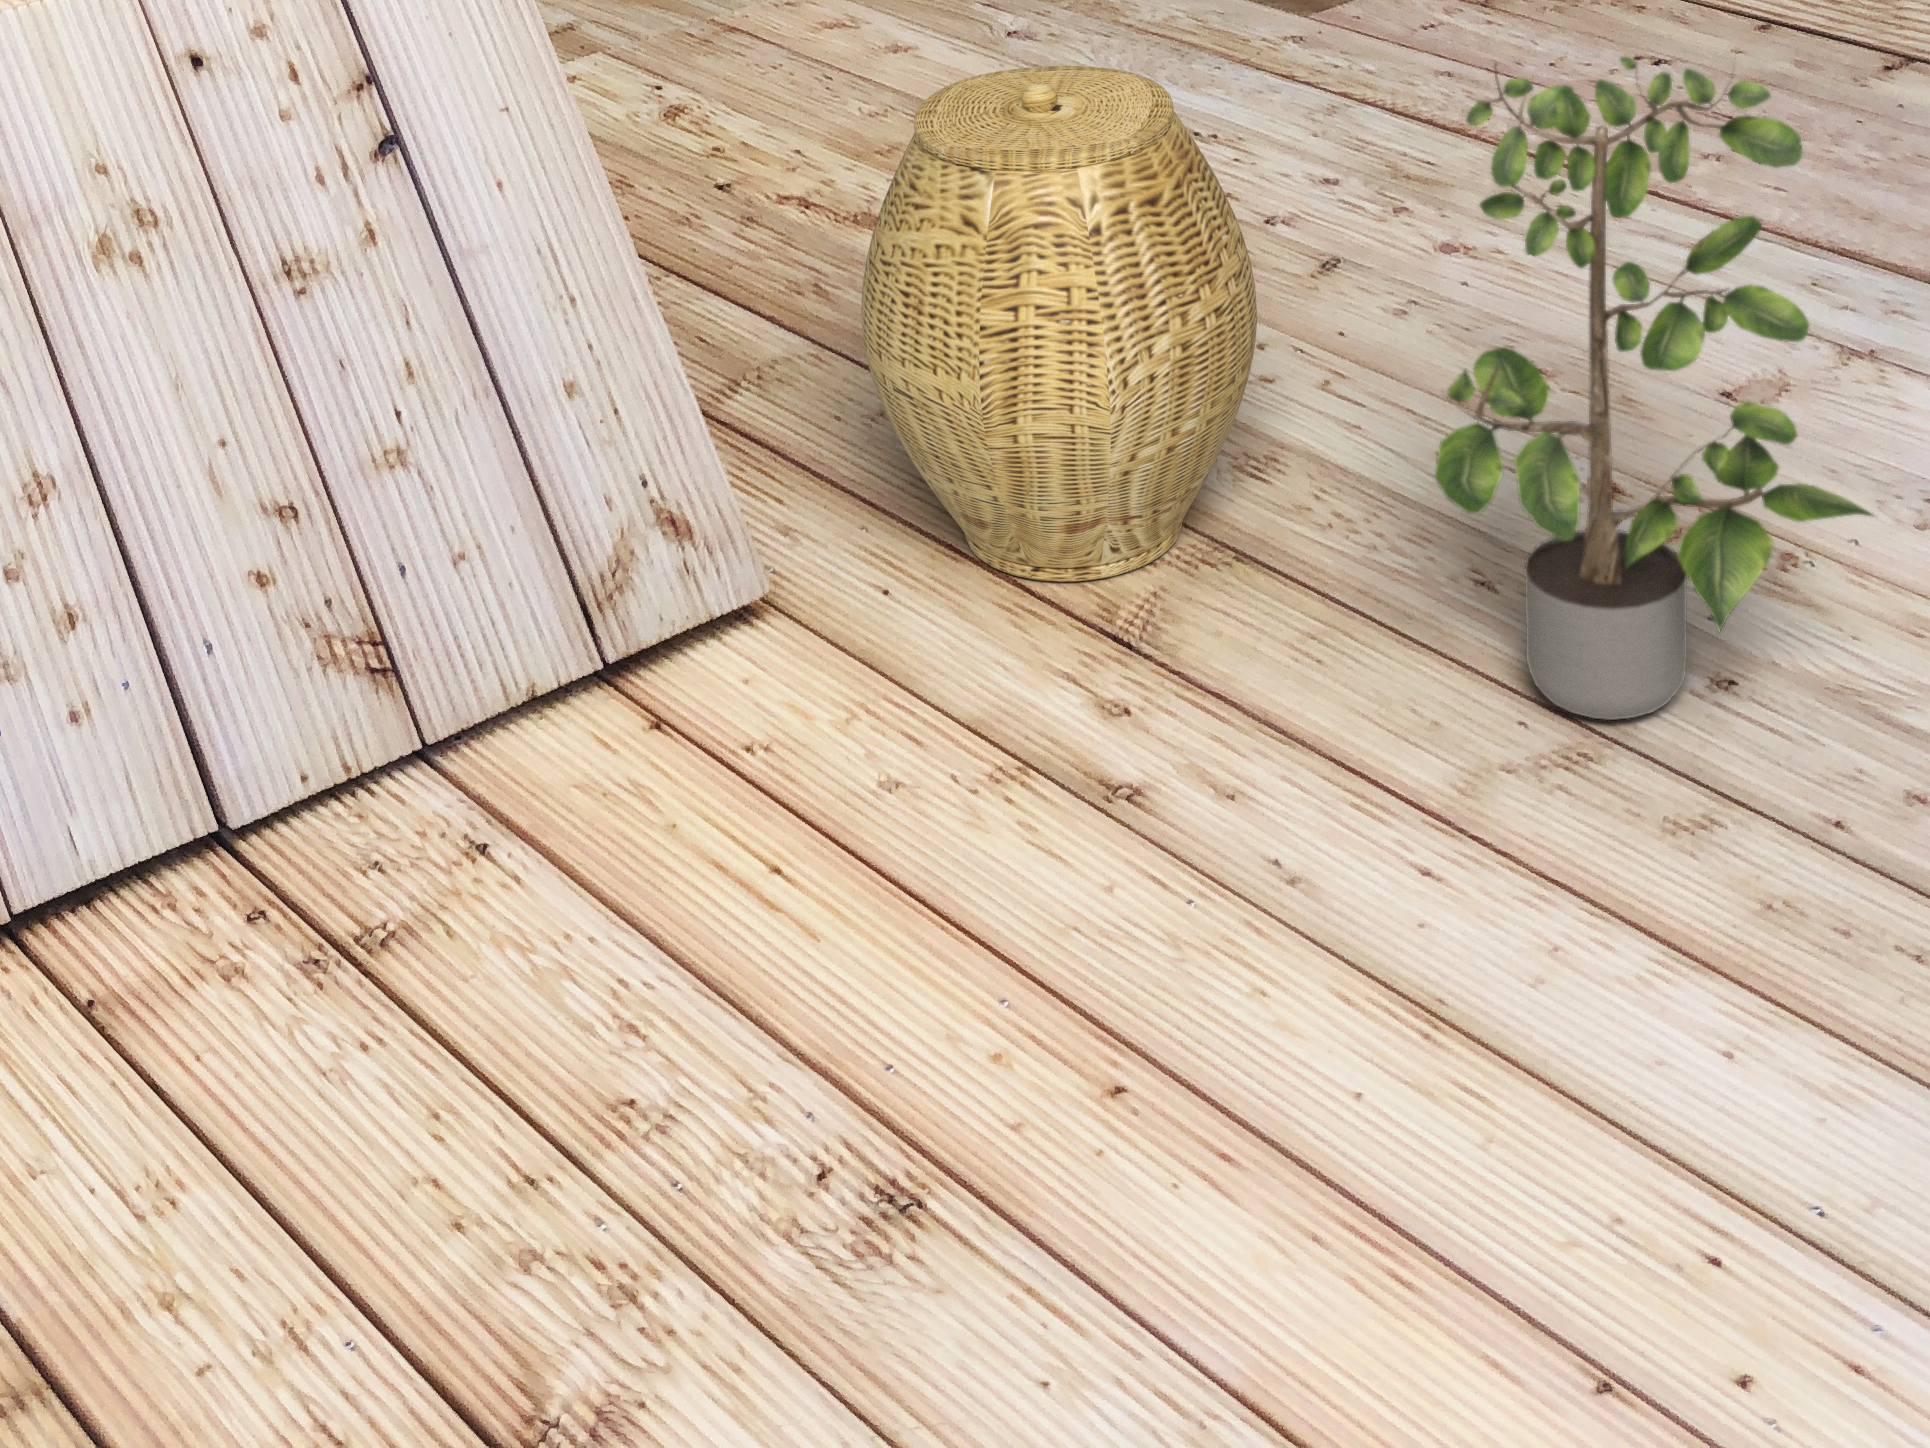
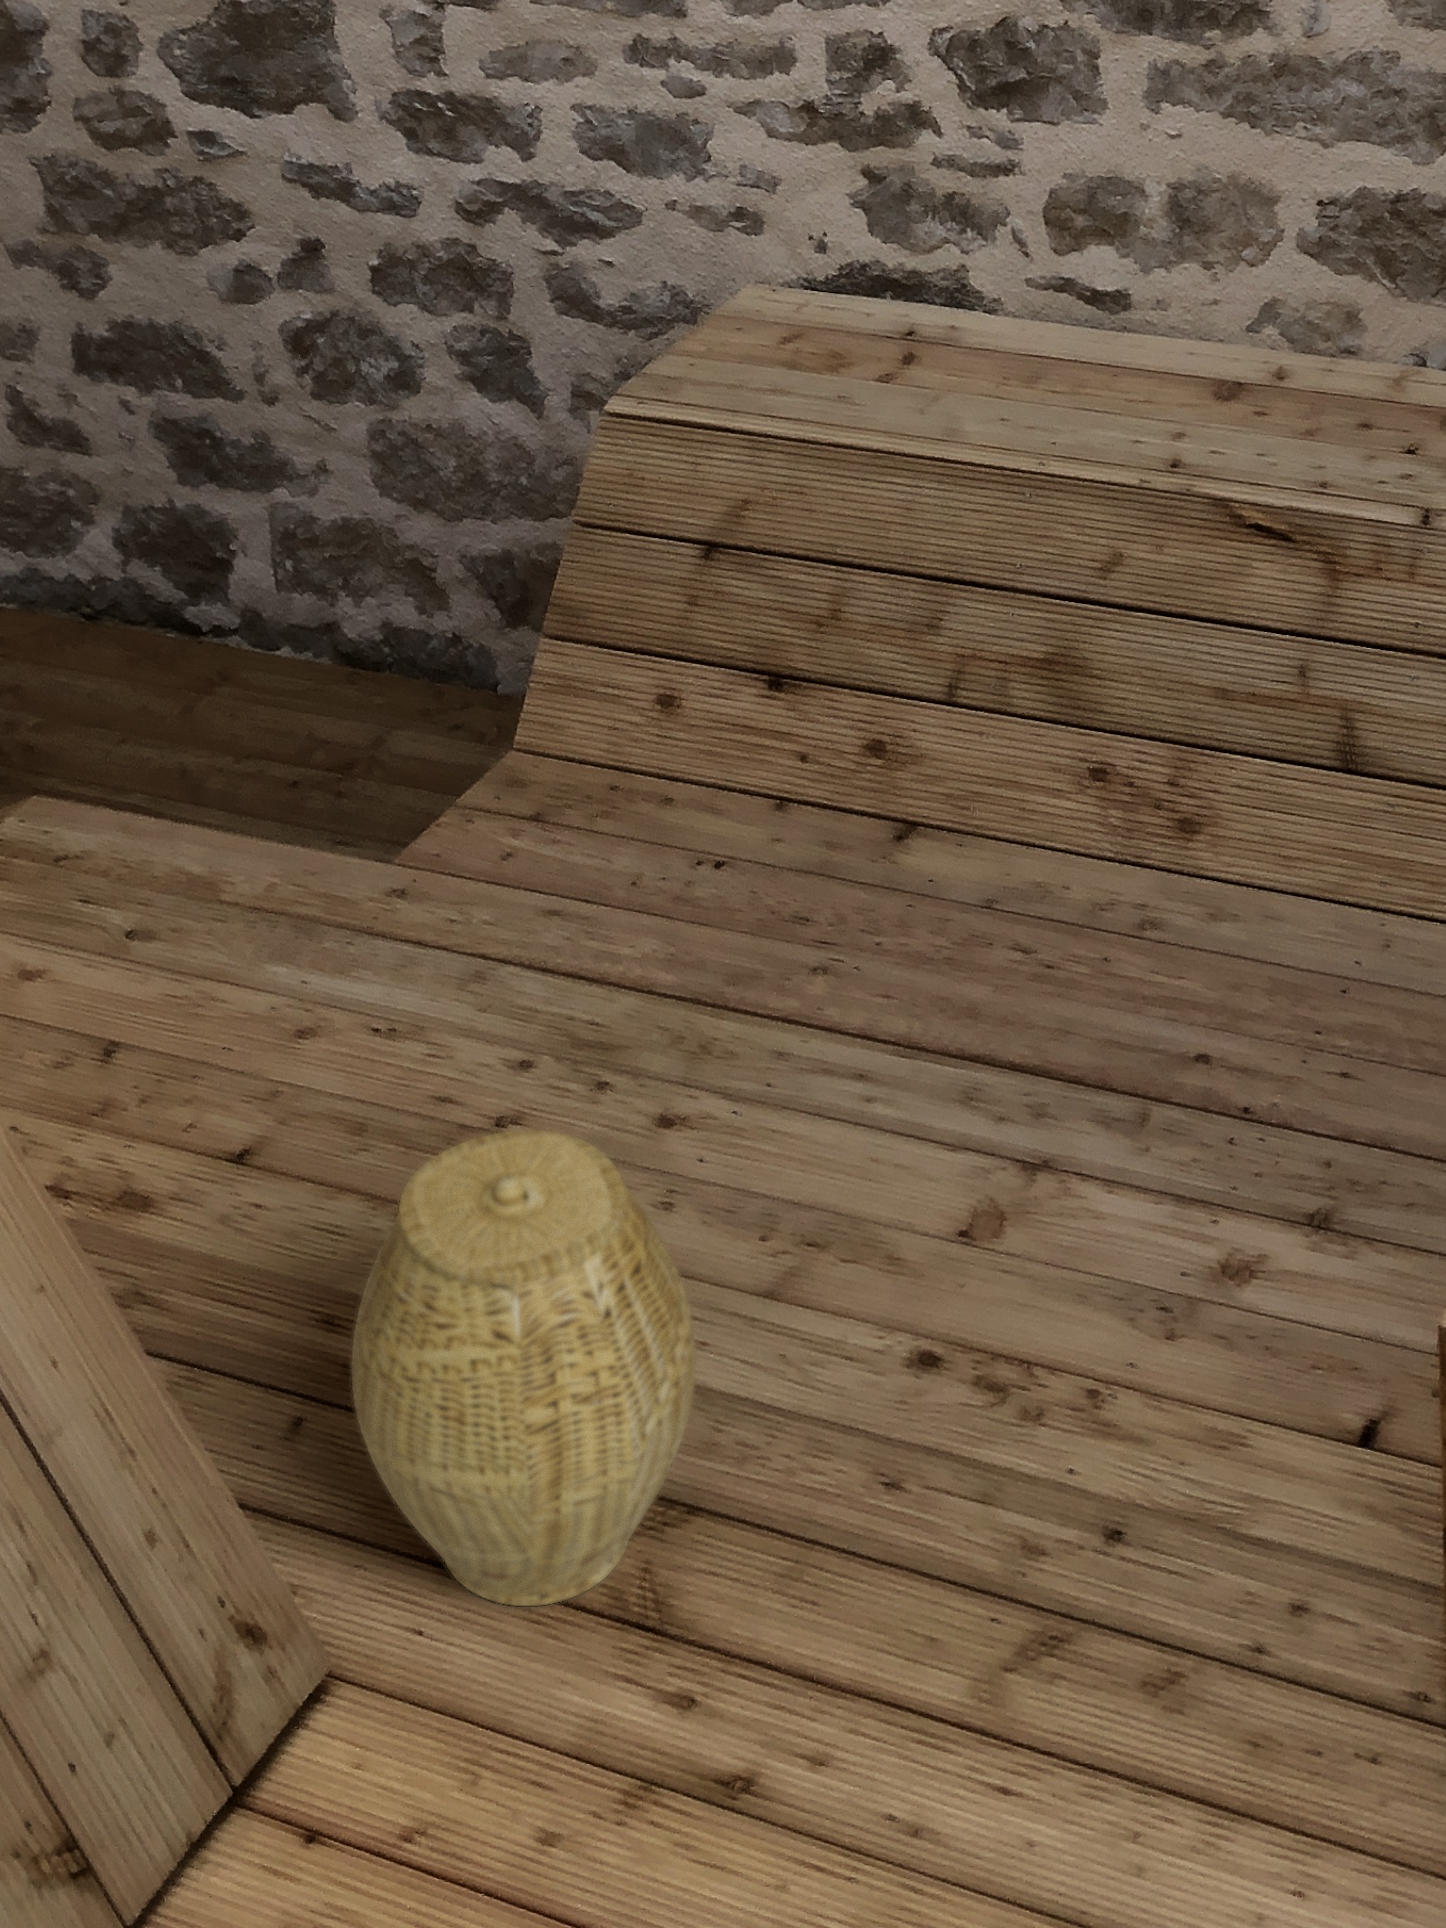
potted plant: present [1435,57,1873,720] -> none [924,1098,1259,1614]

